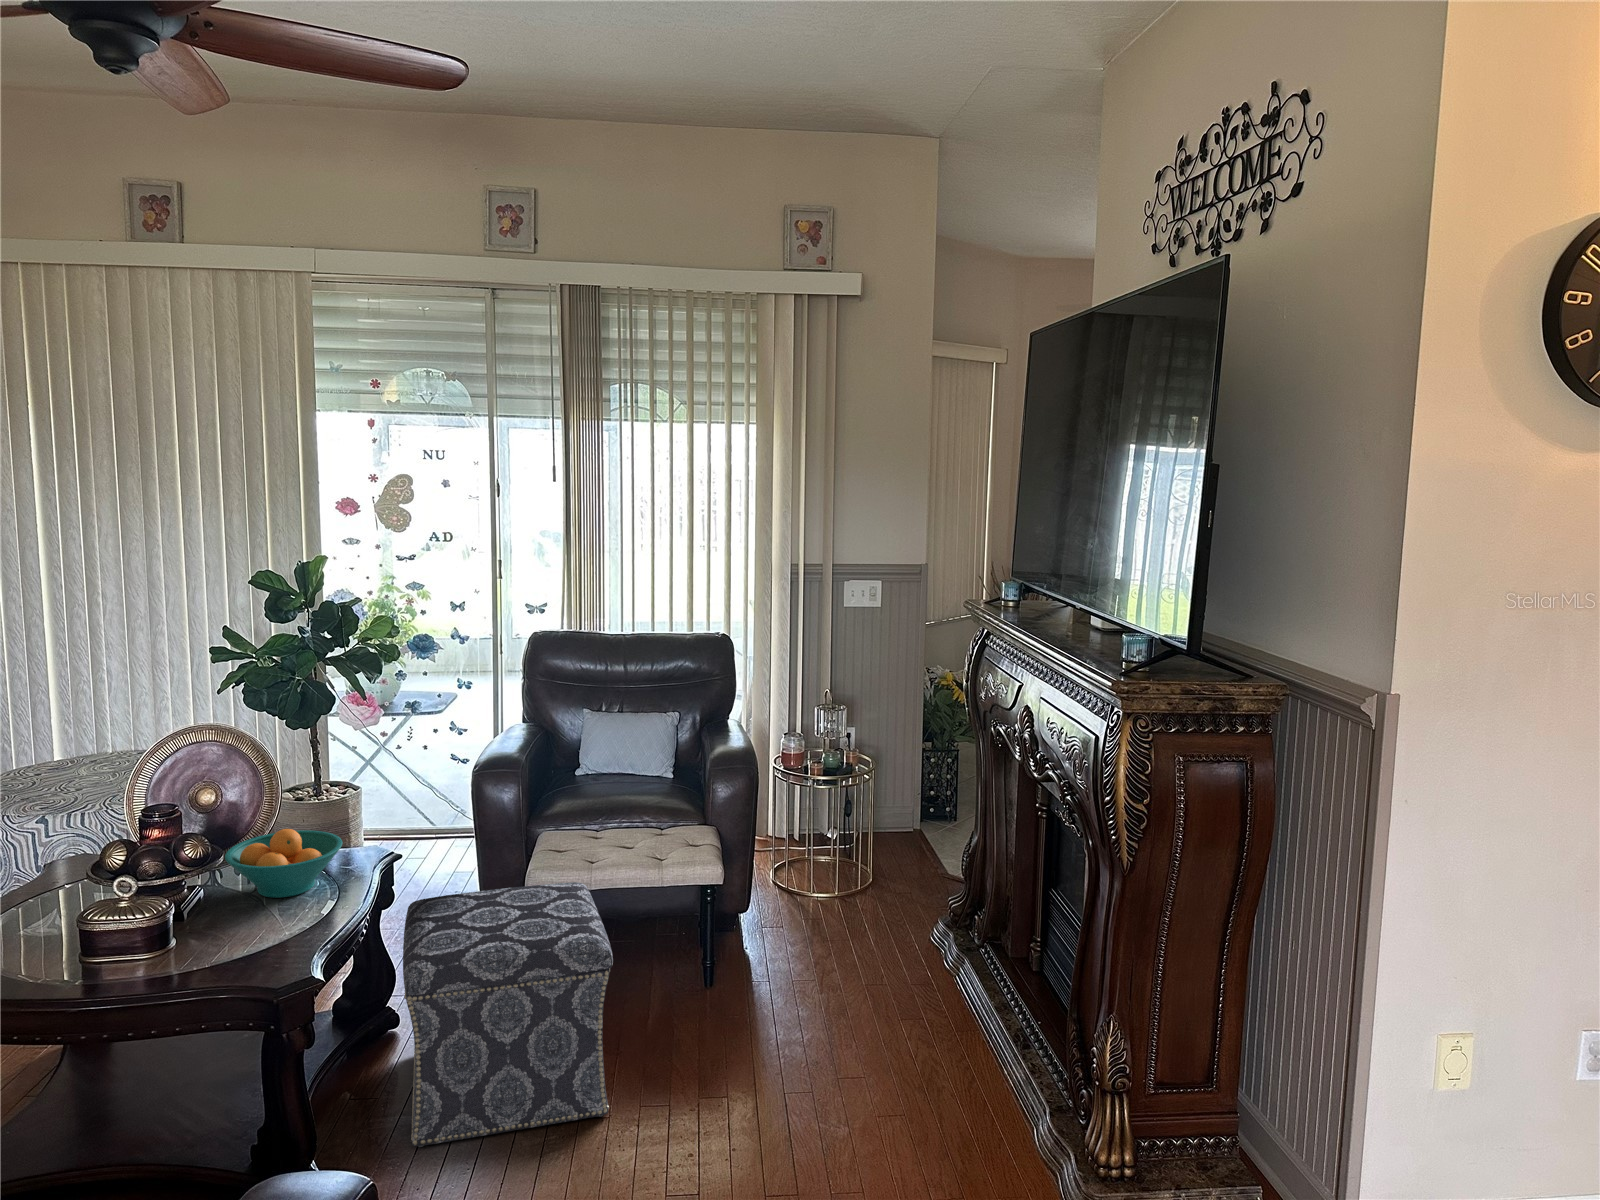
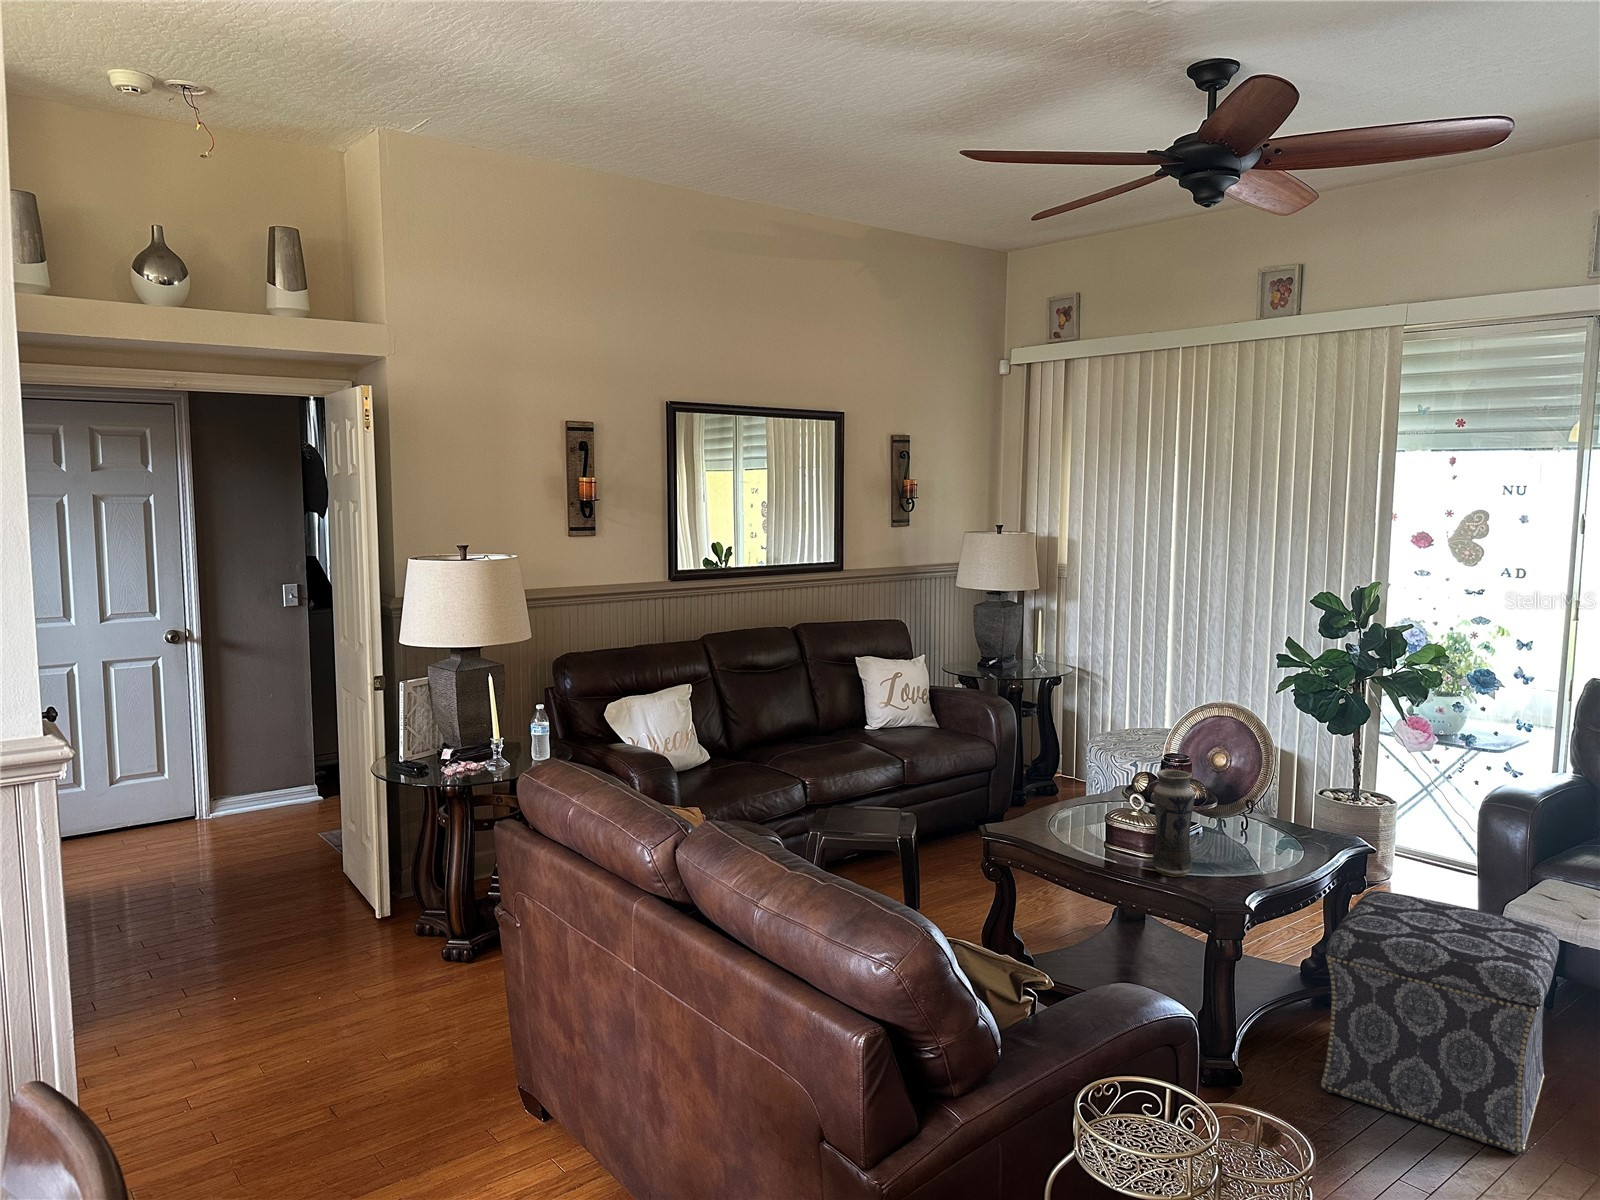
fruit bowl: present [225,829,343,898] -> none [1218,796,1313,851]
vase: none [160,831,224,976] -> present [1152,769,1195,877]

